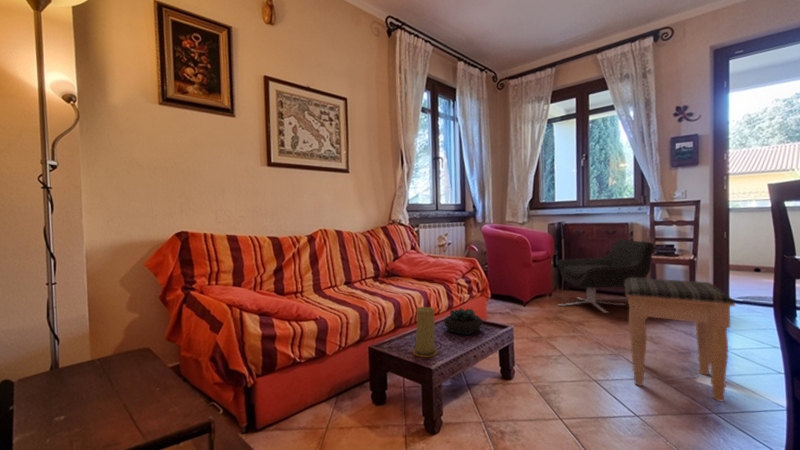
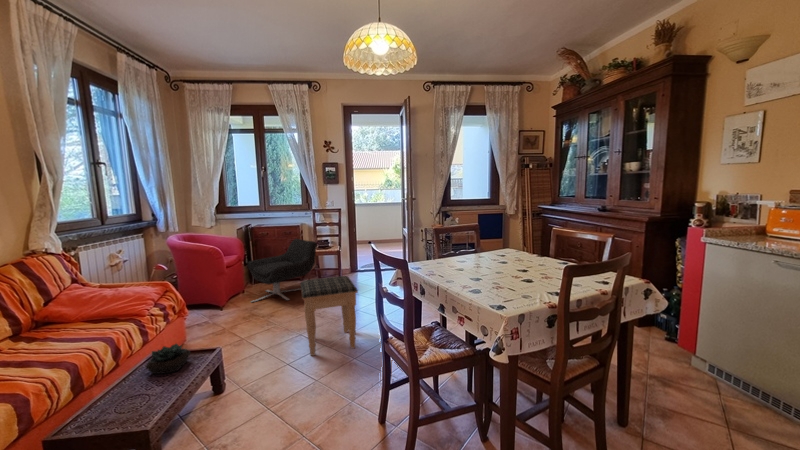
candle: present [413,307,438,357] -> none [116,363,148,418]

